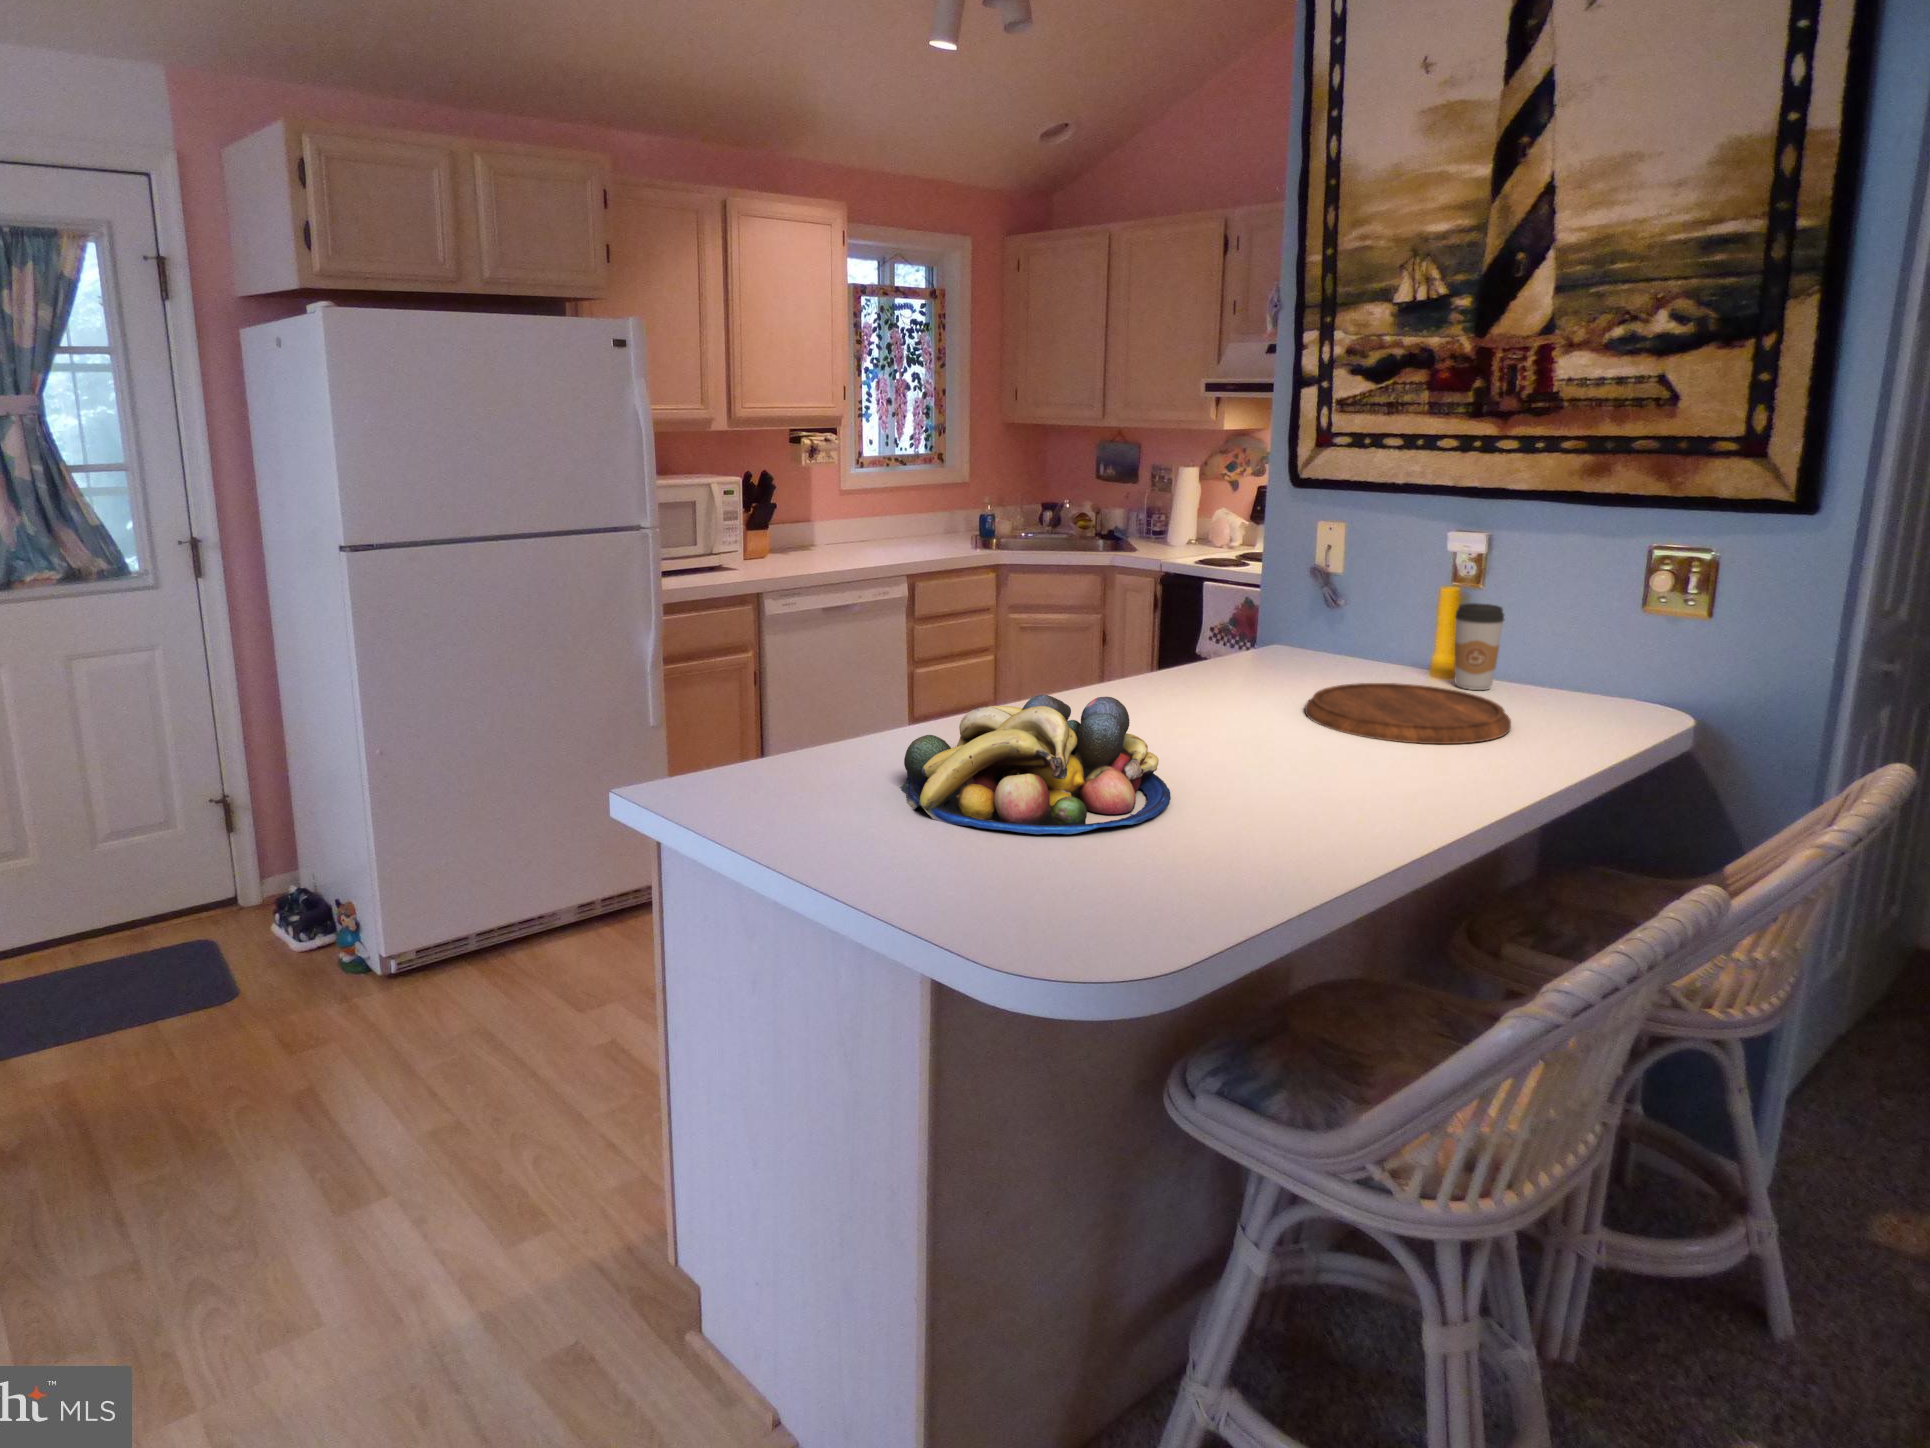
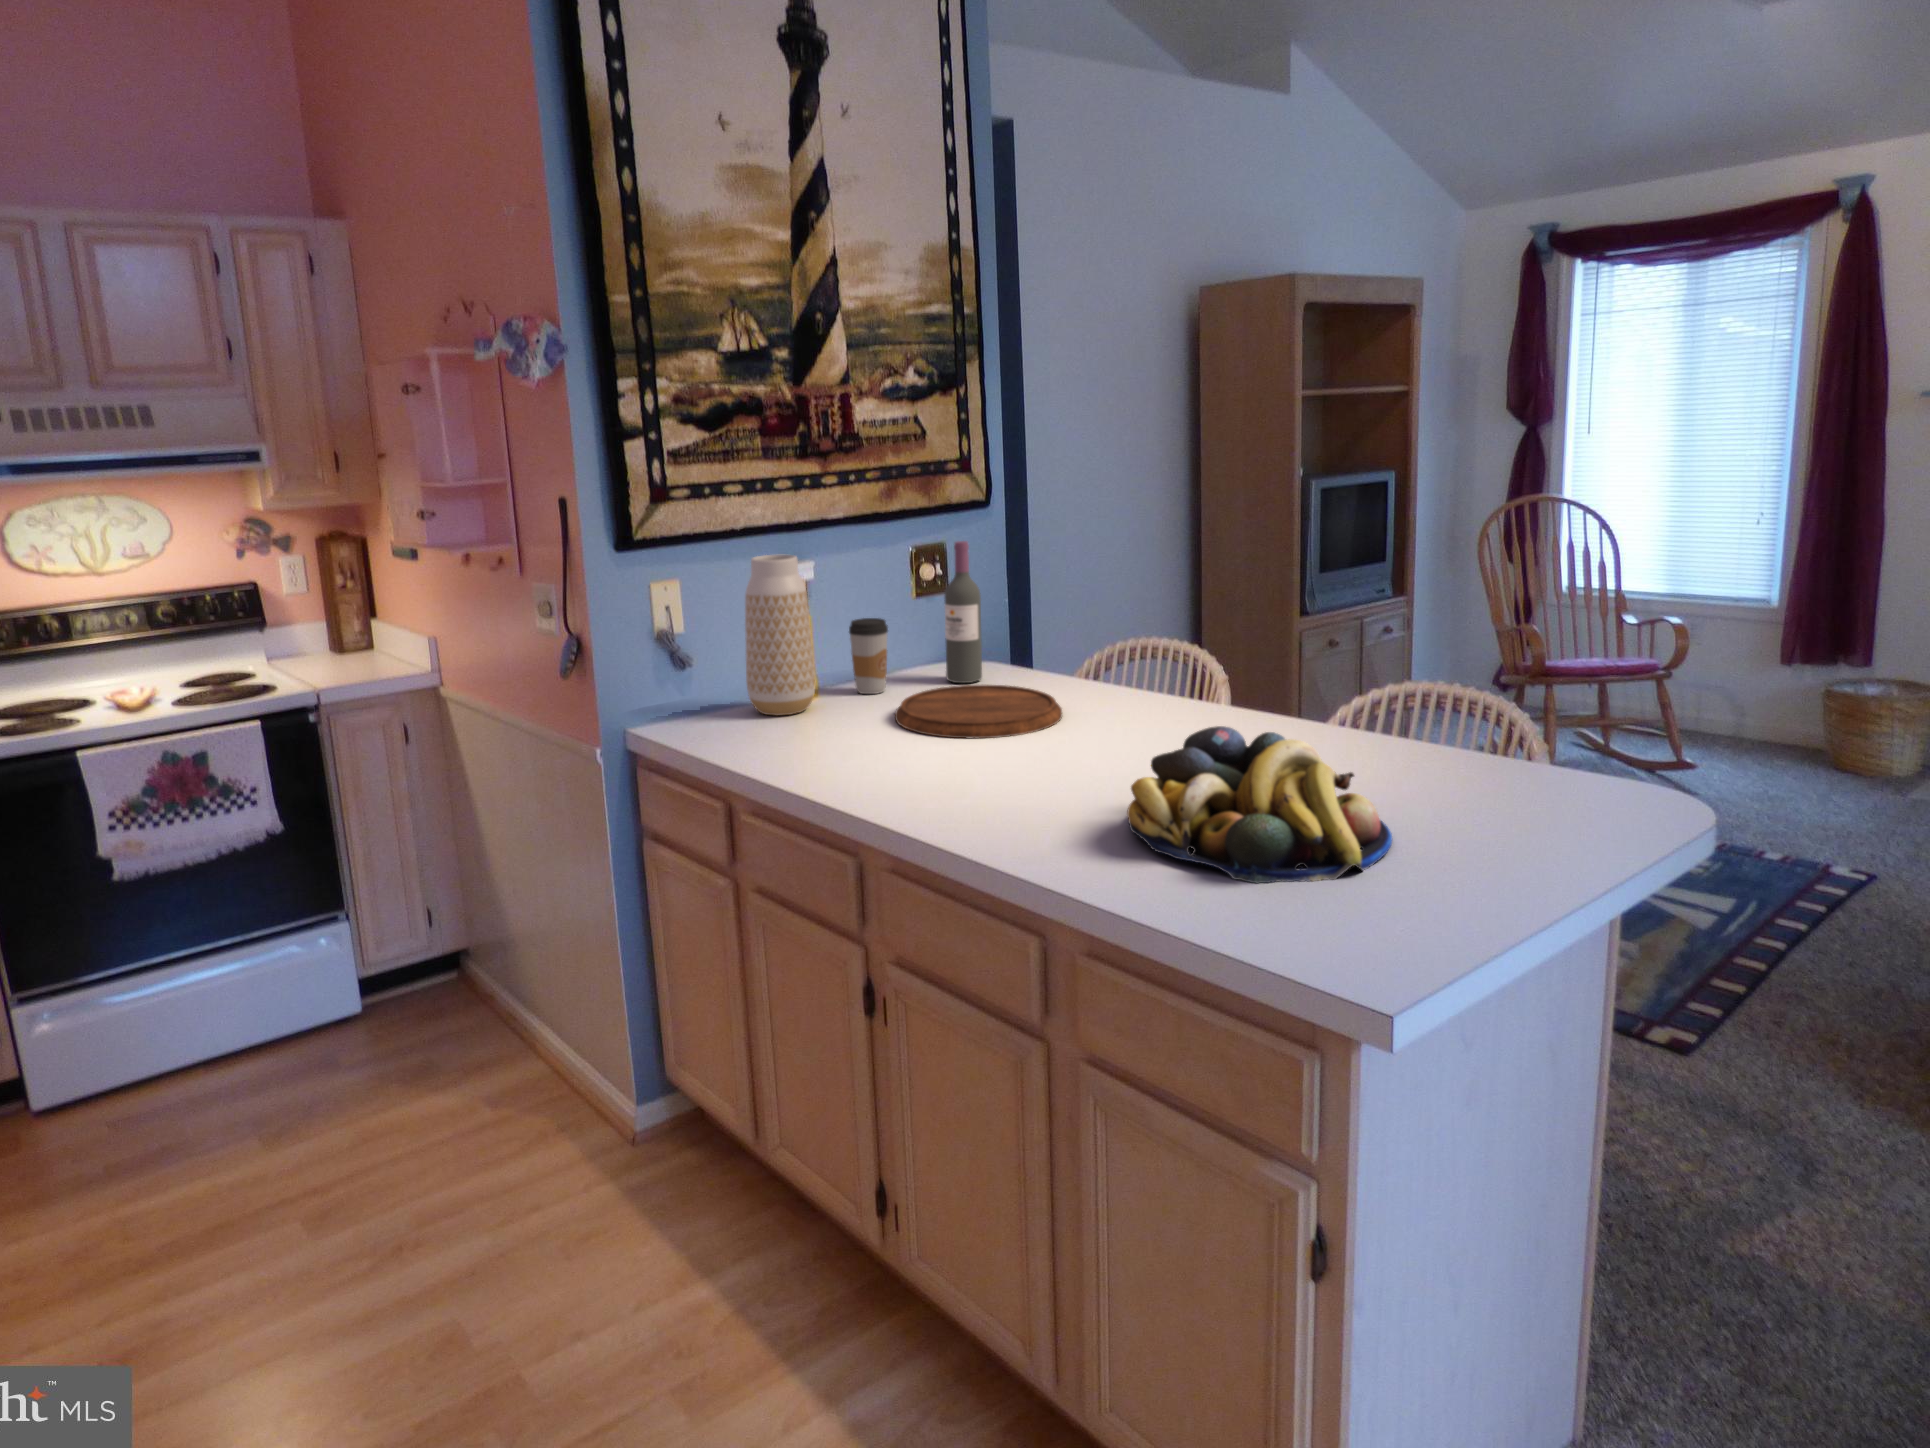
vase: none [1323,511,1399,673] -> present [745,554,815,716]
wine bottle: none [1554,535,1617,716] -> present [945,541,982,683]

